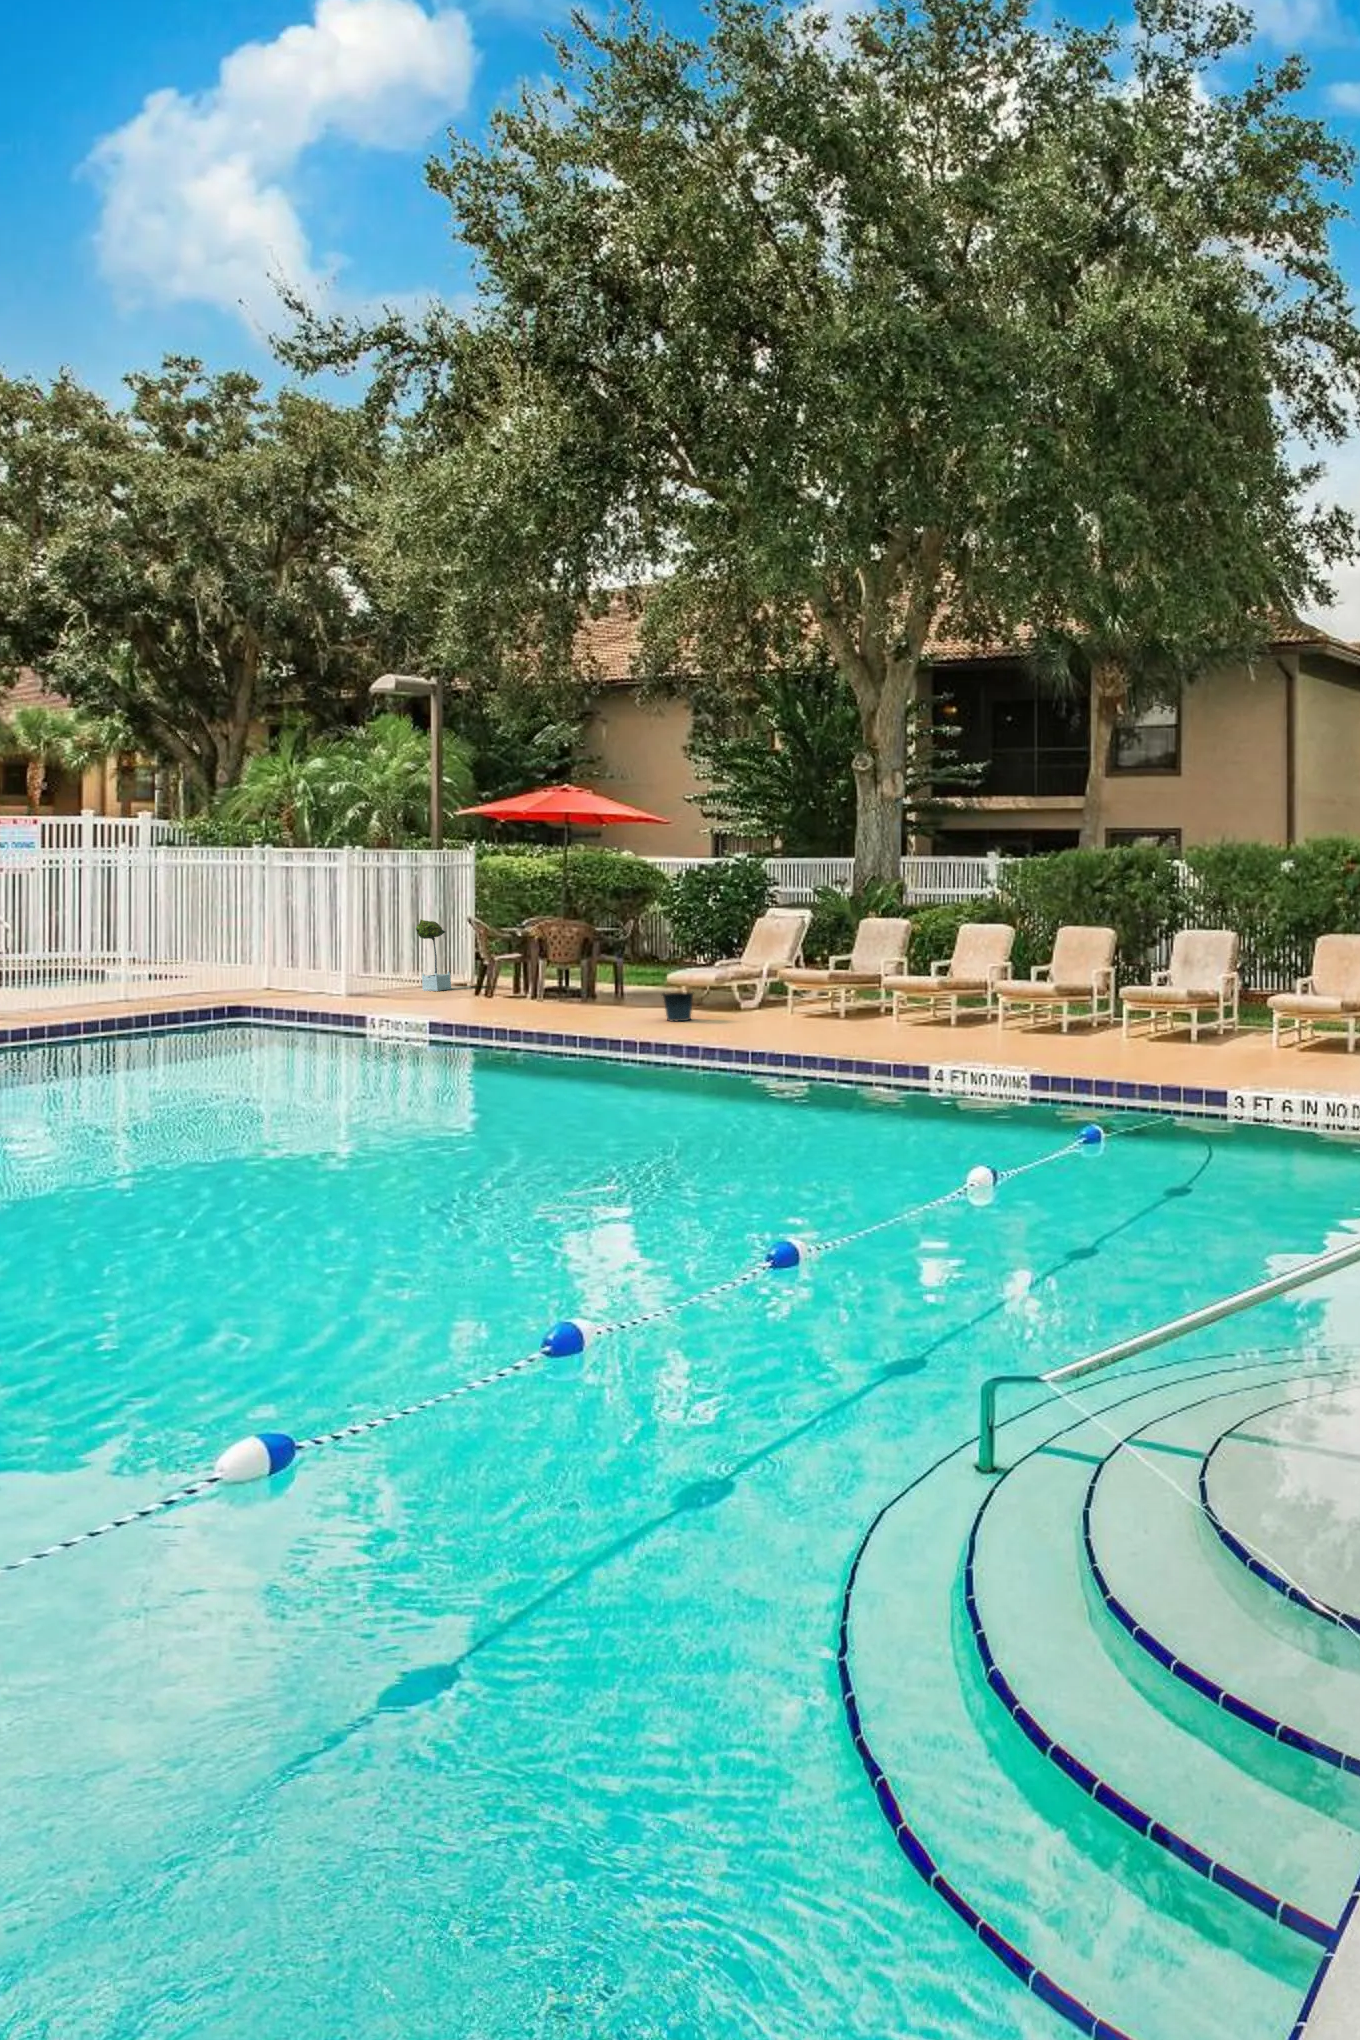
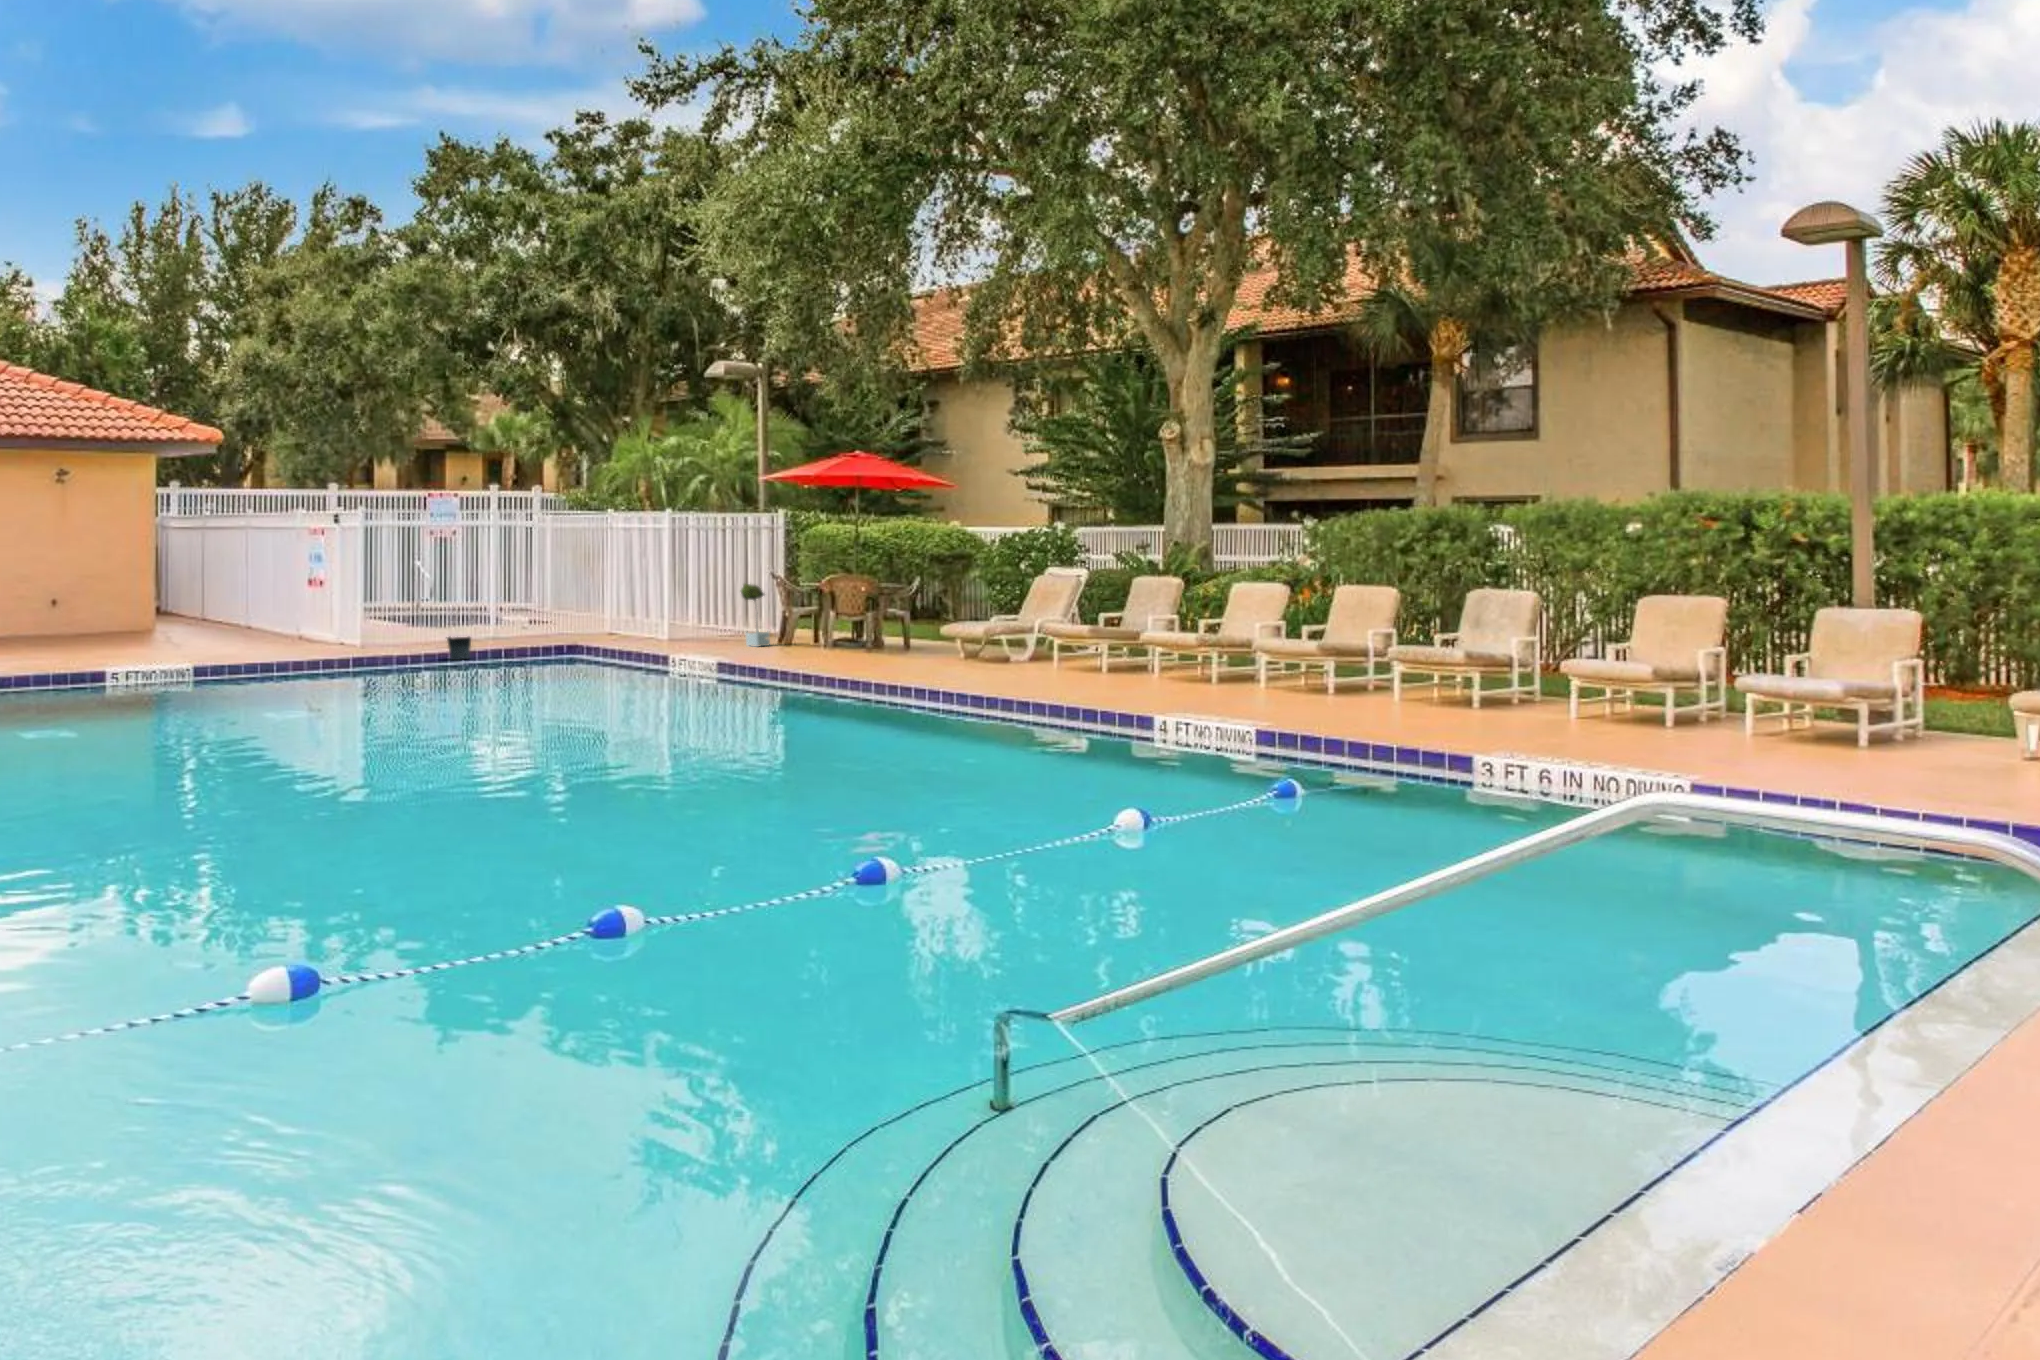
bucket: present [662,993,693,1021] -> present [447,637,471,660]

